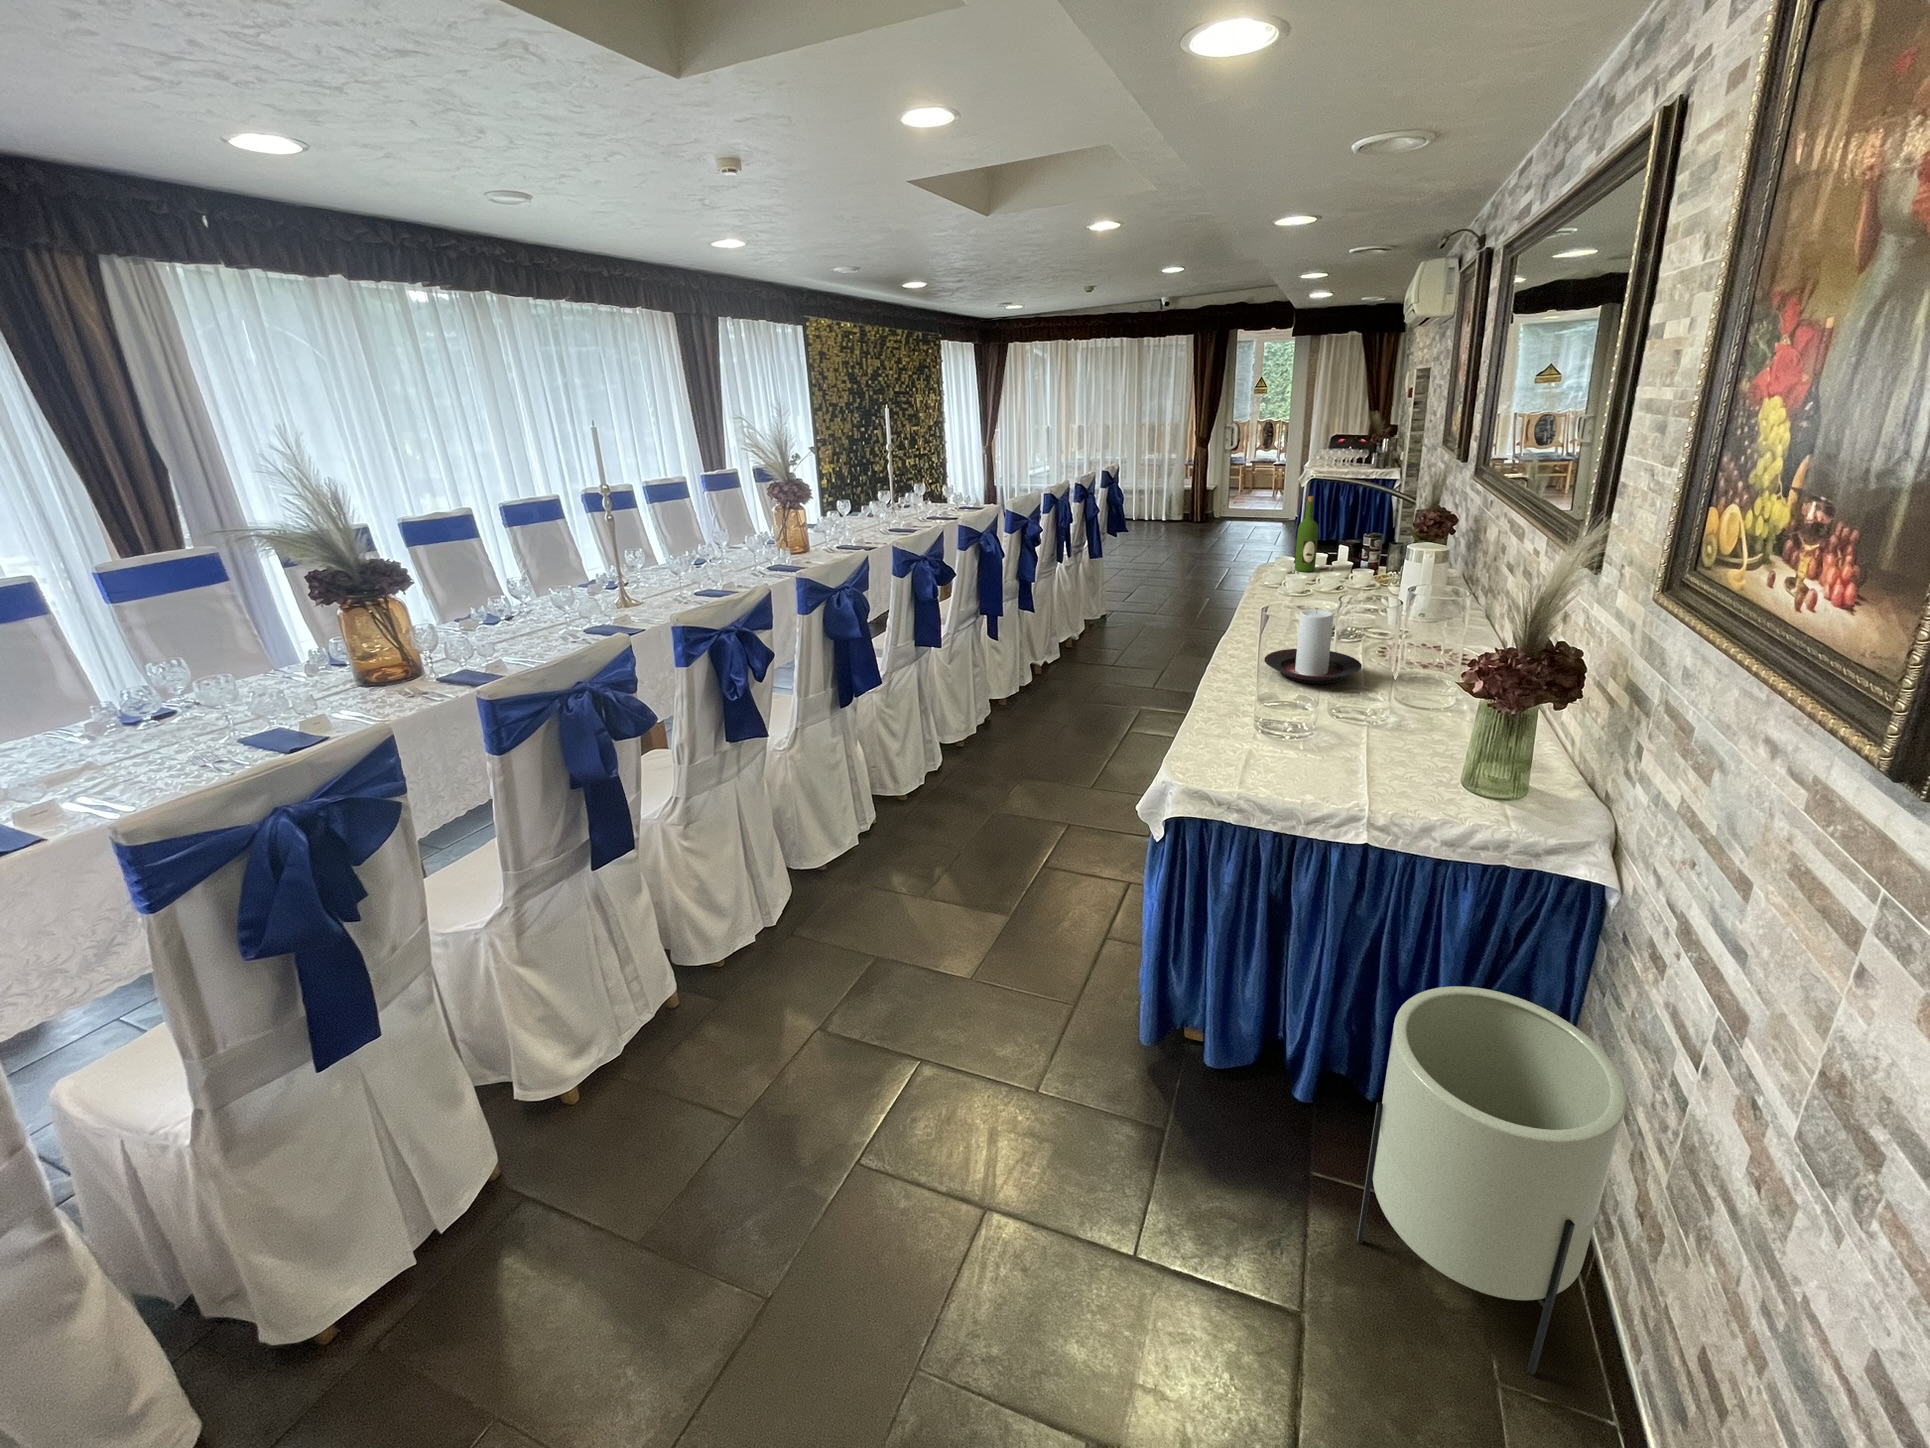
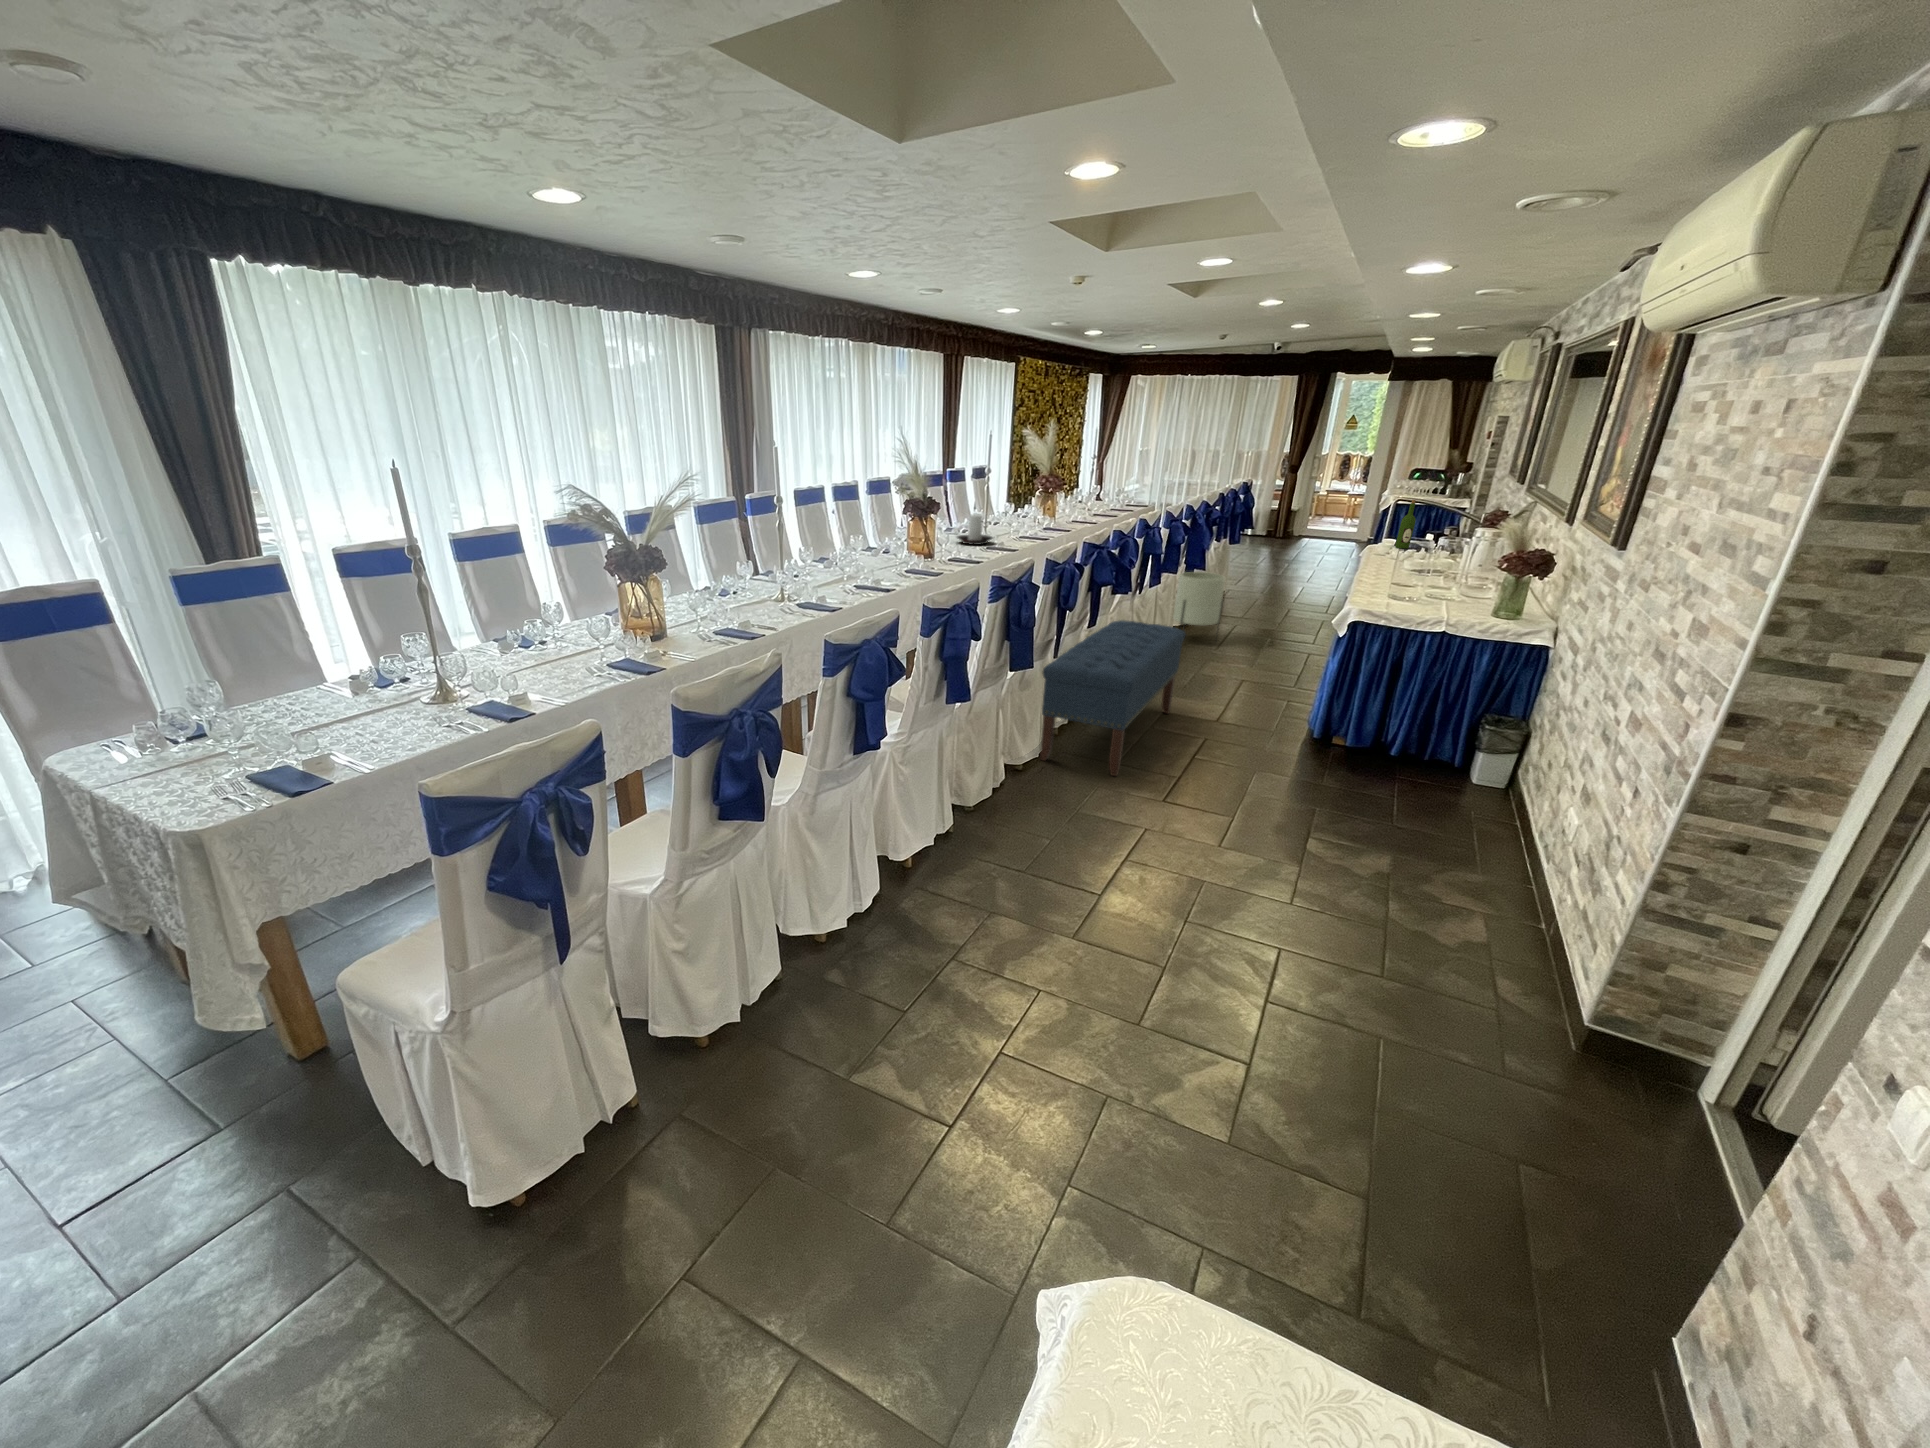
candle holder: present [1264,609,1362,684] -> present [957,514,993,545]
bench: none [318,793,884,1360] -> present [1040,620,1185,776]
planter: present [1357,986,1627,1375] -> present [1173,572,1226,634]

